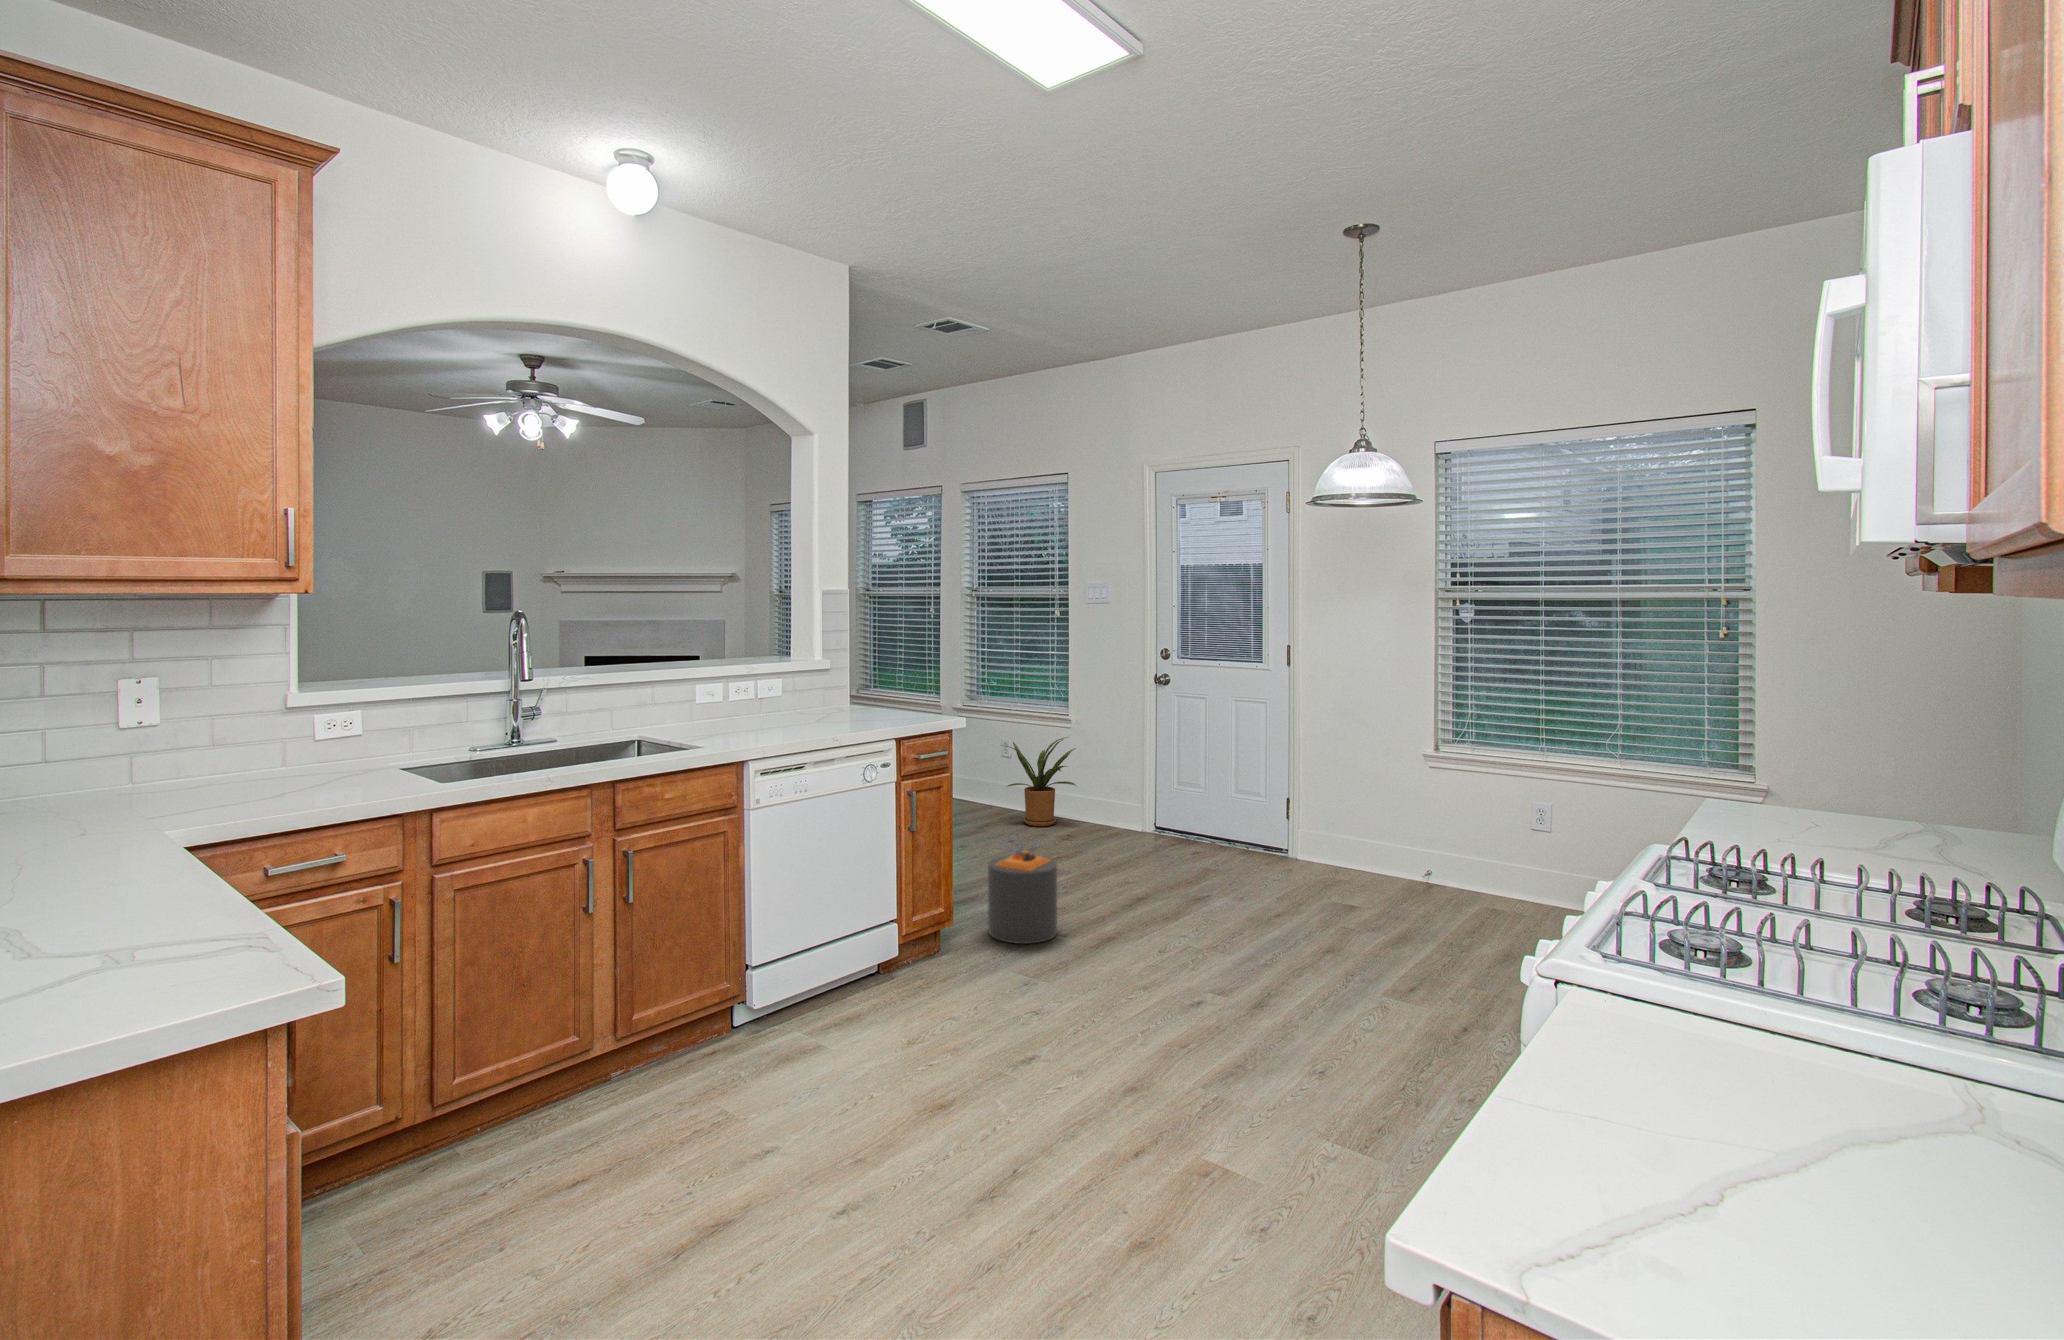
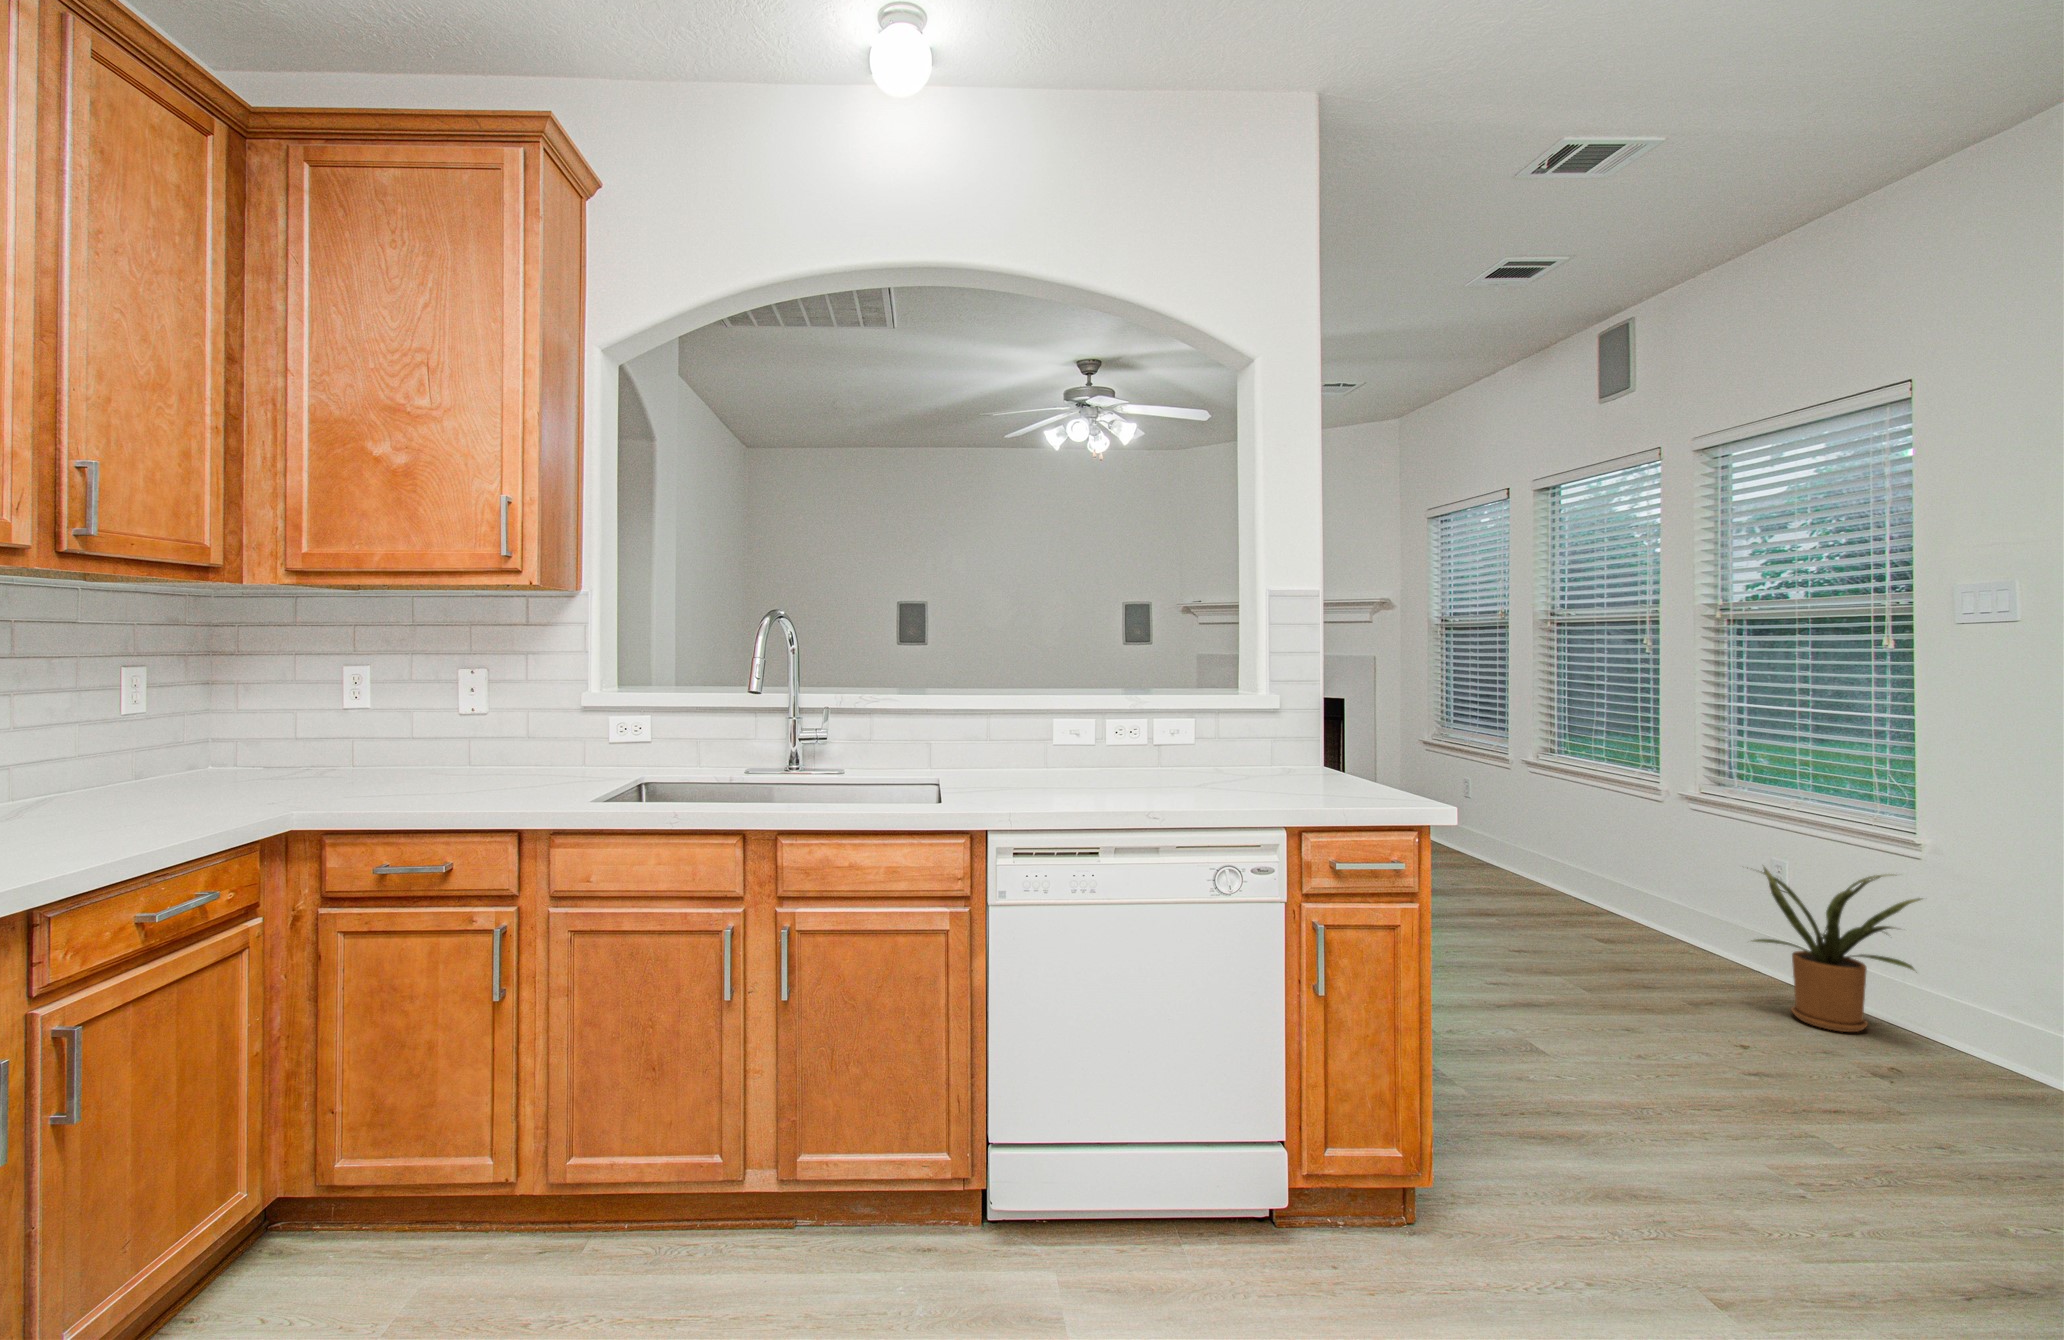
trash can: present [988,836,1057,944] -> none [1533,1035,1696,1294]

